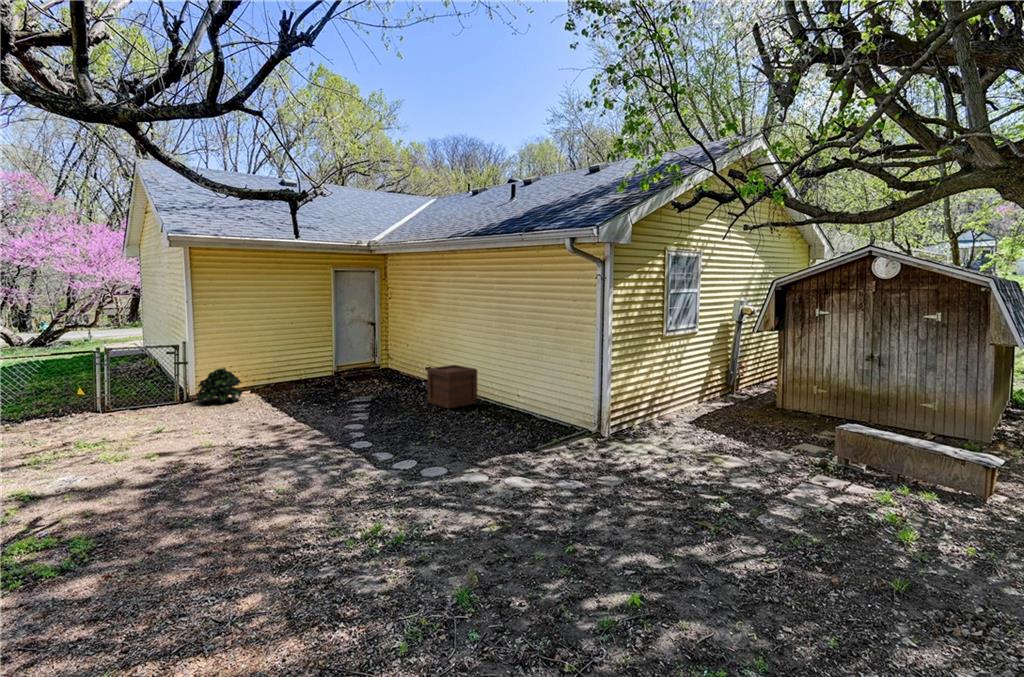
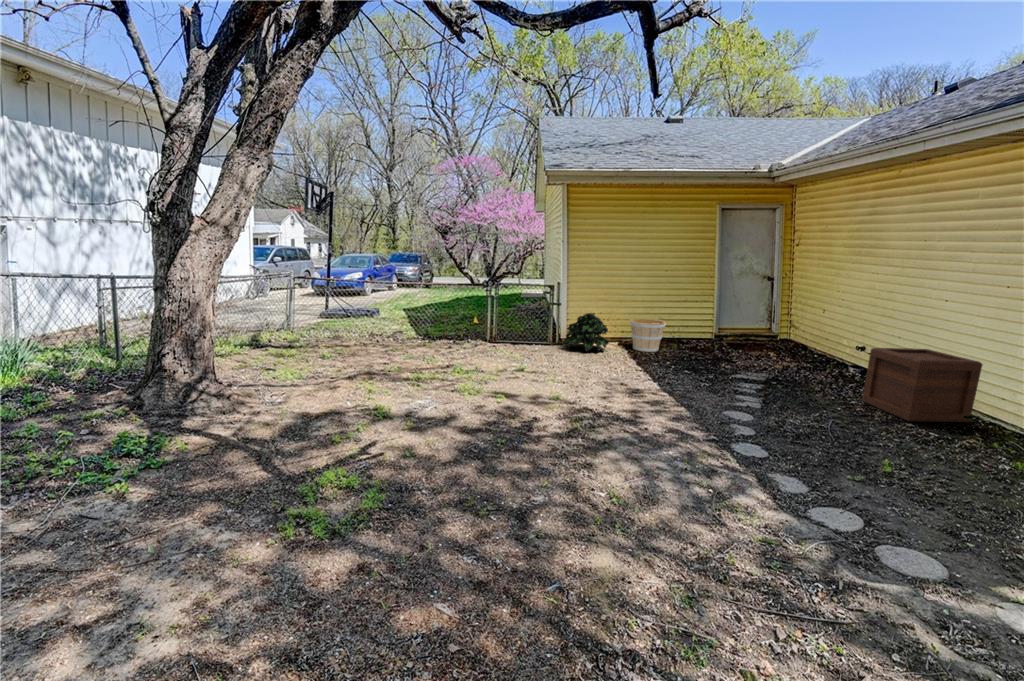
wooden bucket: none [260,366,292,395] -> present [630,319,666,352]

